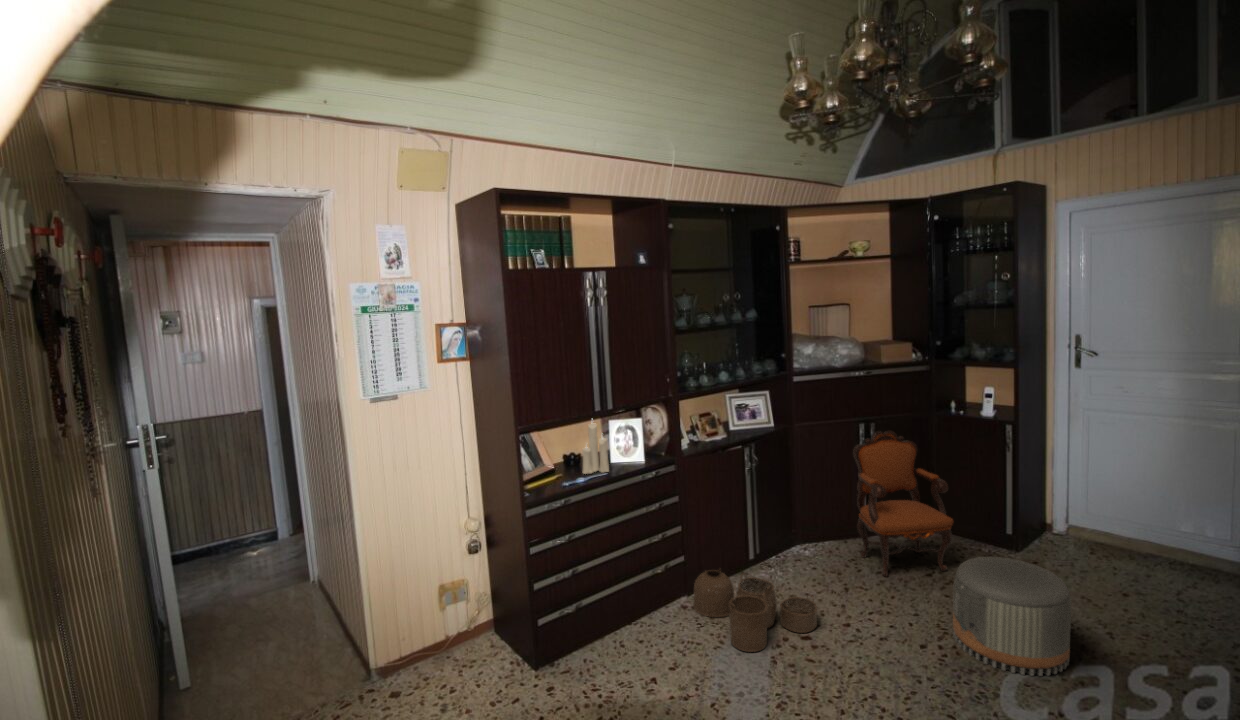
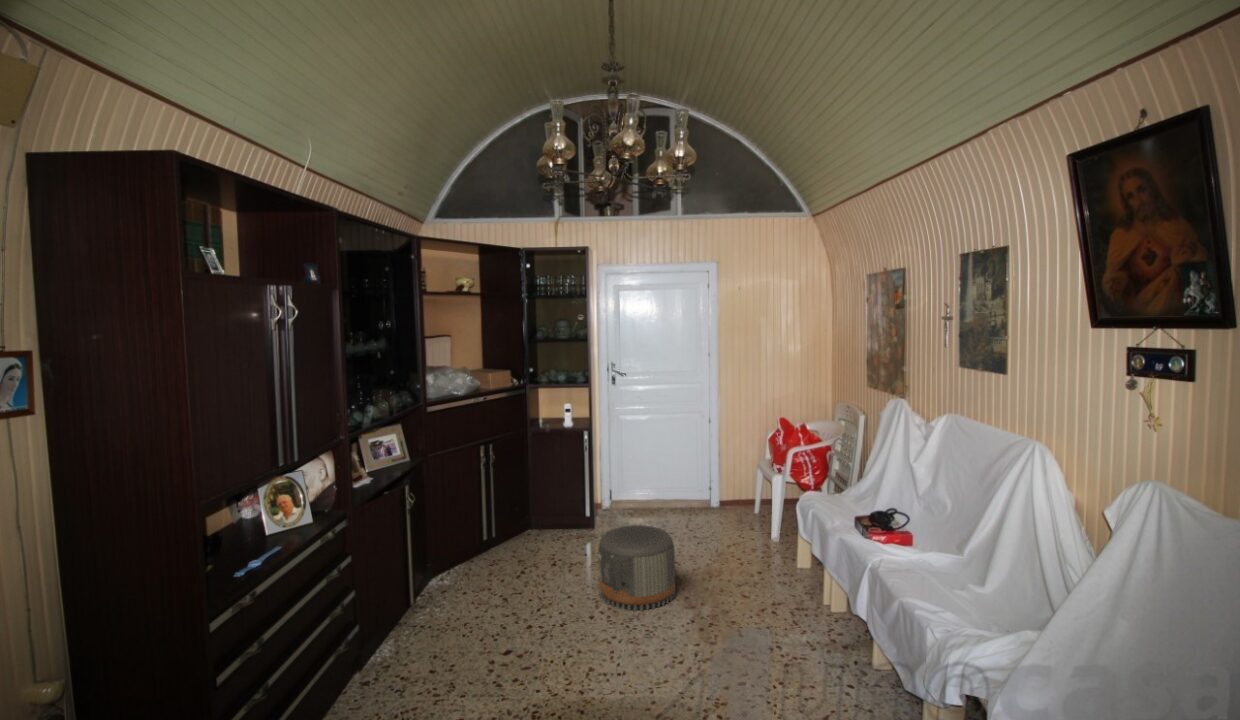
candle: present [582,423,609,474] -> none [243,472,282,553]
armchair: present [853,431,954,577] -> none [479,447,565,579]
woven basket: present [693,570,817,652] -> none [374,612,509,692]

